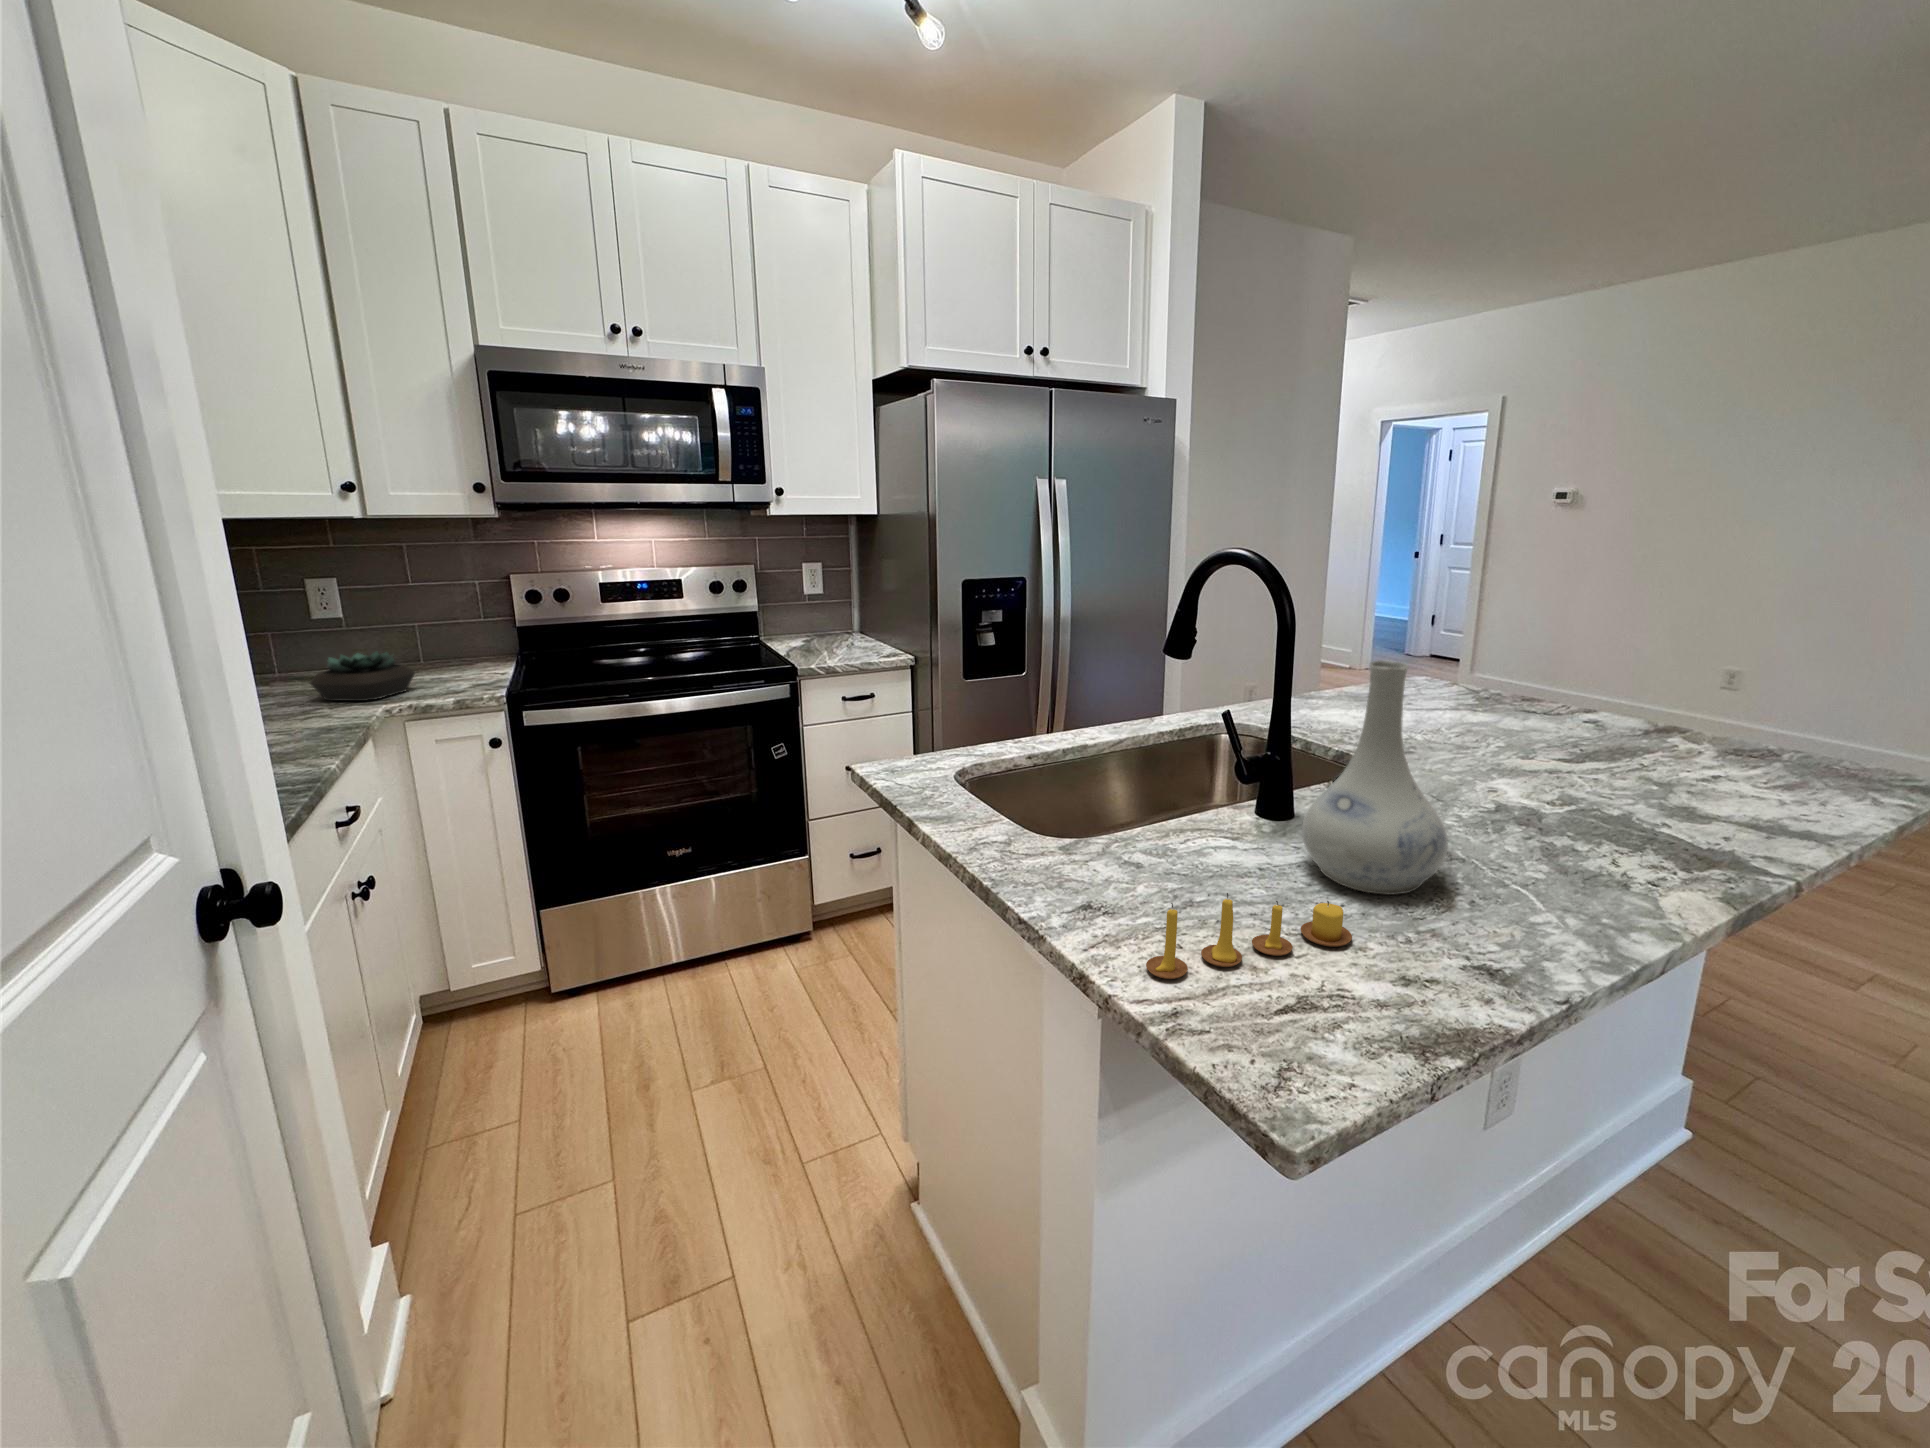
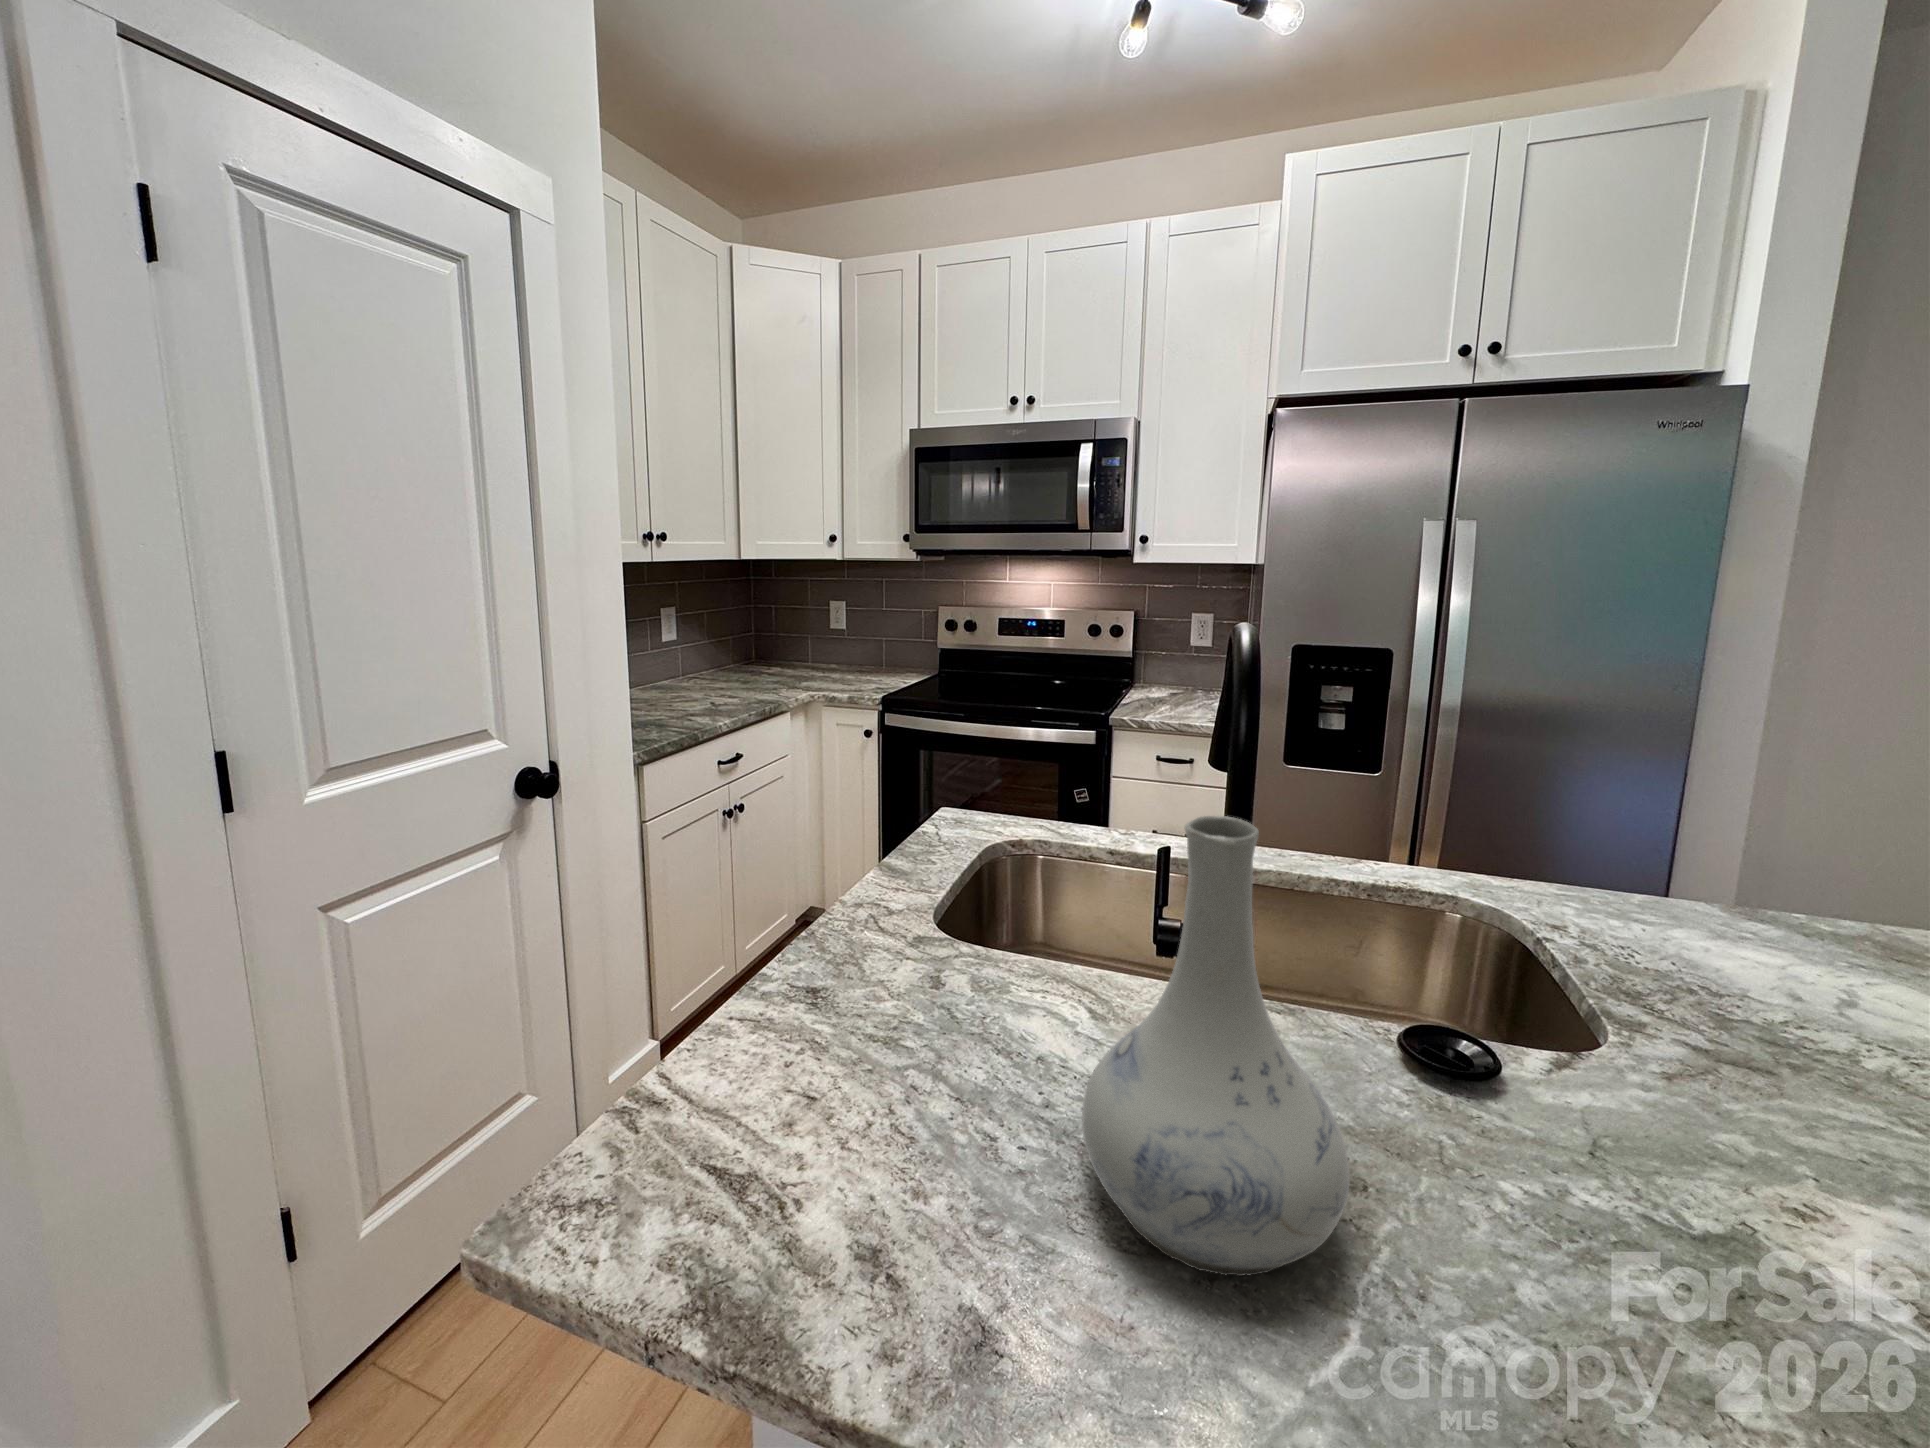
succulent plant: present [310,652,415,701] -> none [787,654,846,688]
candle: present [1146,893,1352,979] -> none [686,1033,968,1247]

